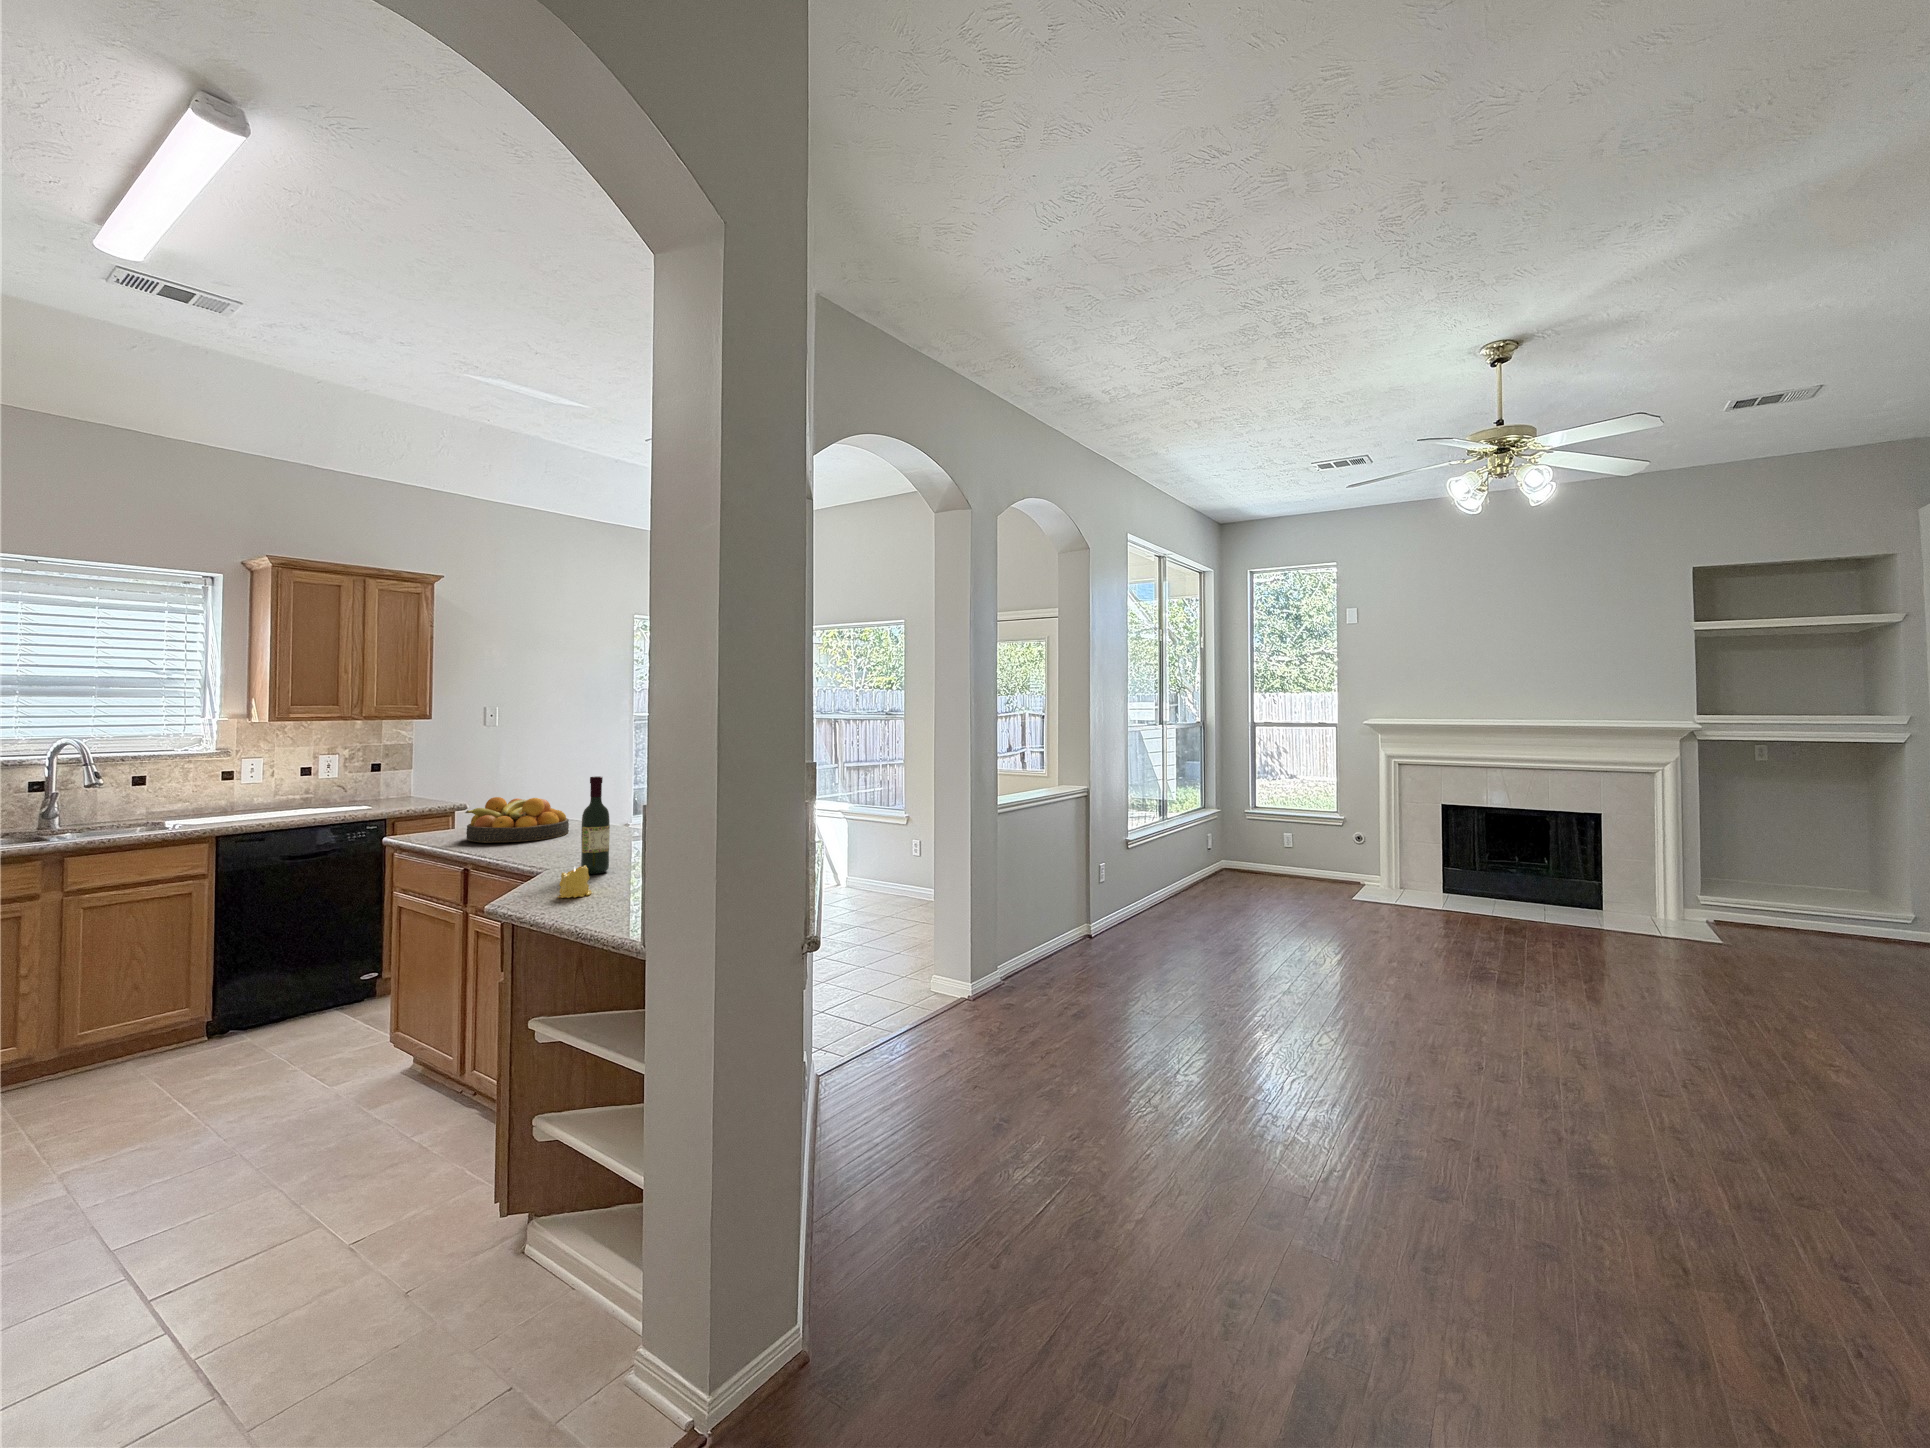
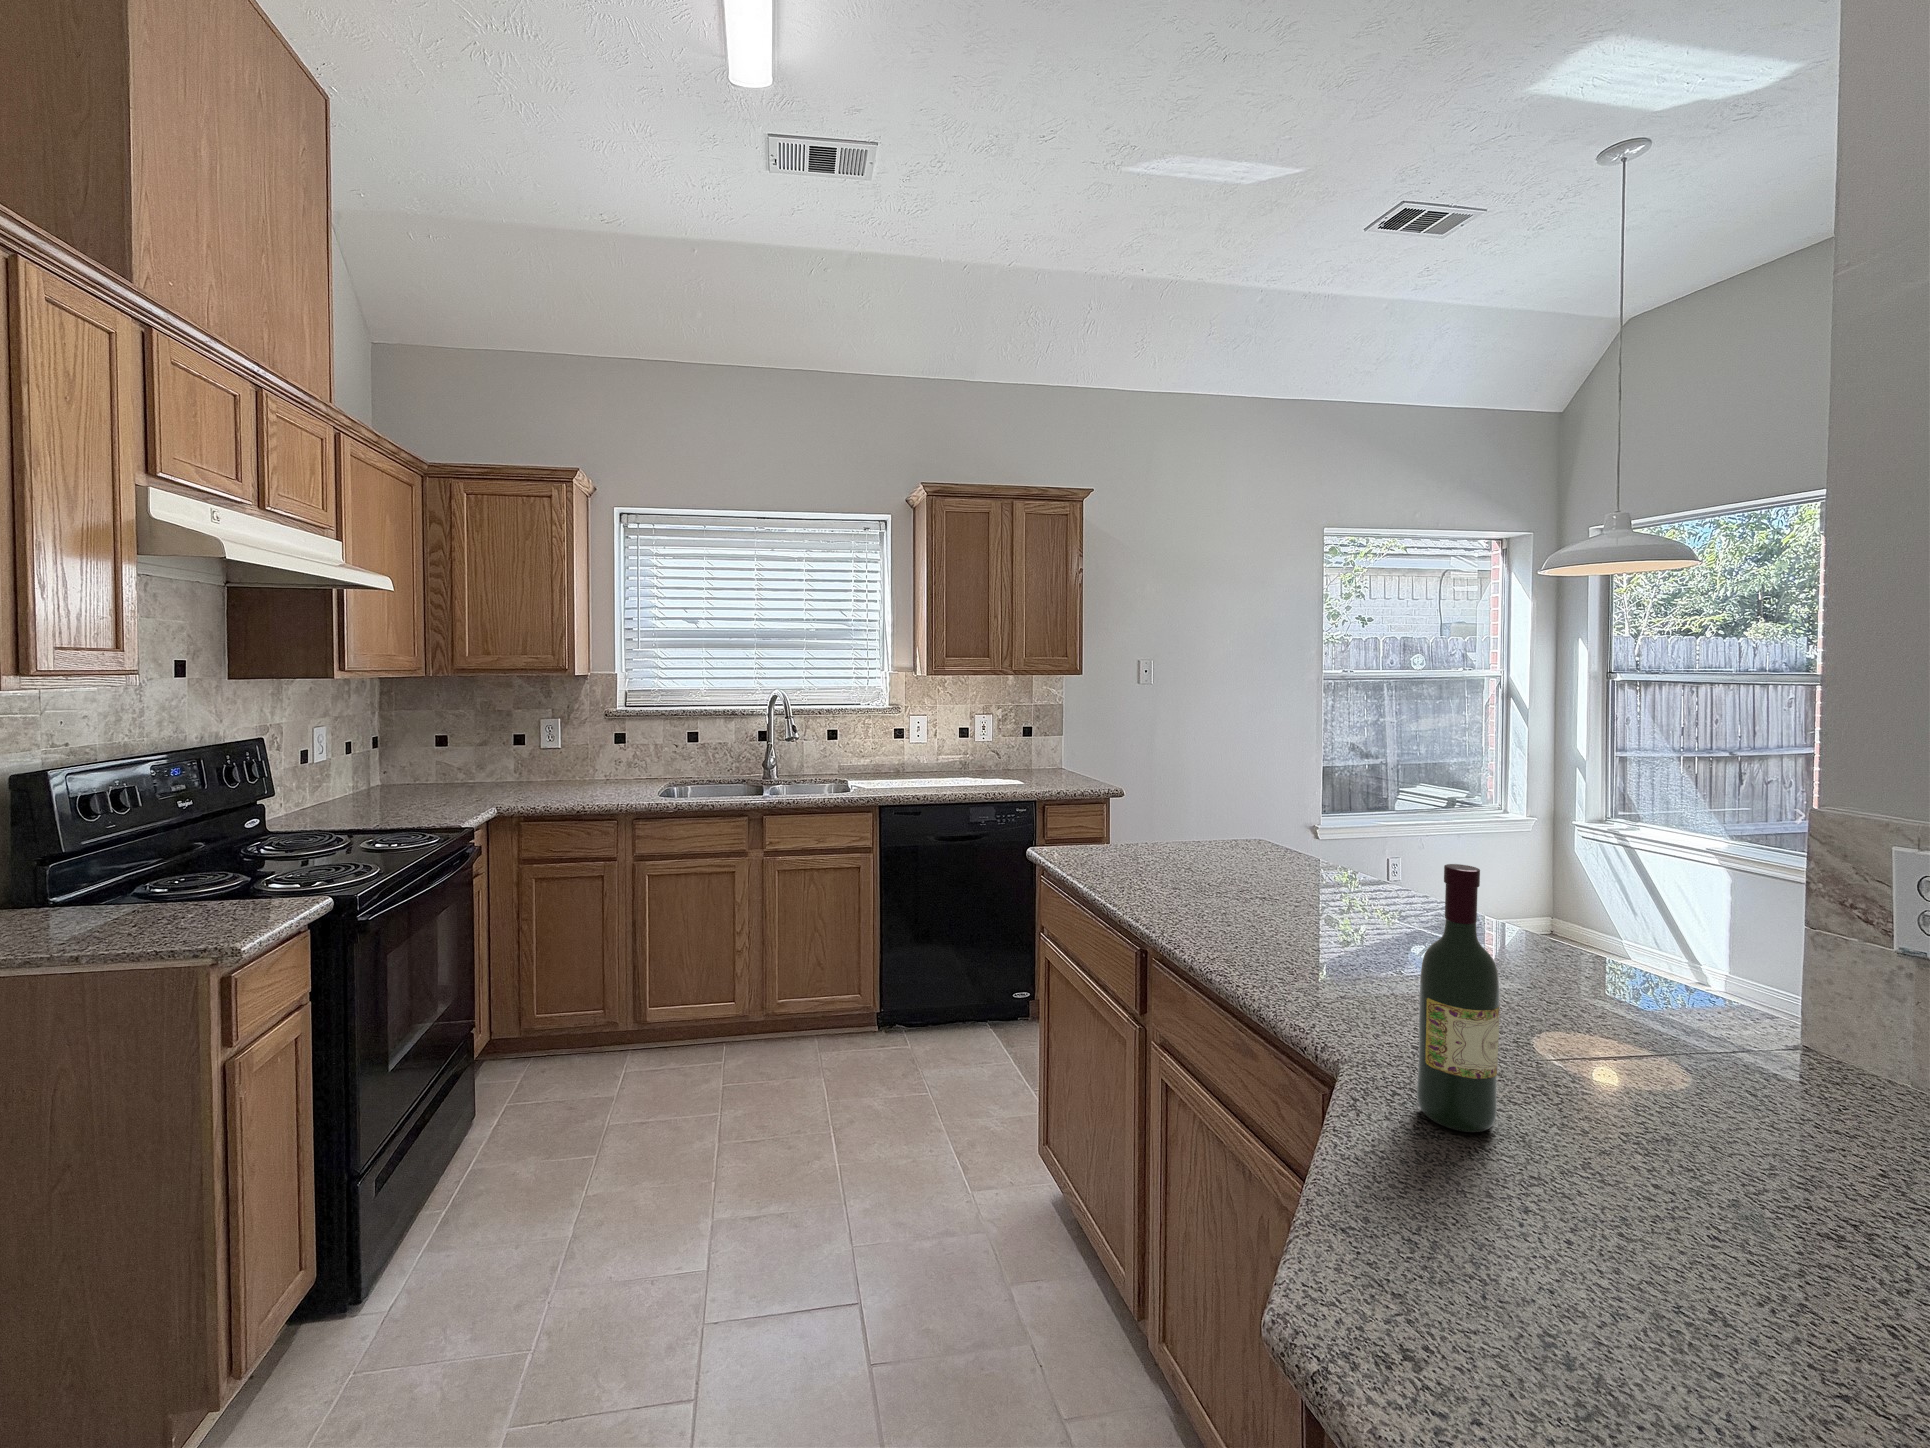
fruit bowl: present [465,797,569,843] -> none [1132,819,1296,913]
candle: present [558,865,592,898] -> none [1421,1192,1543,1327]

